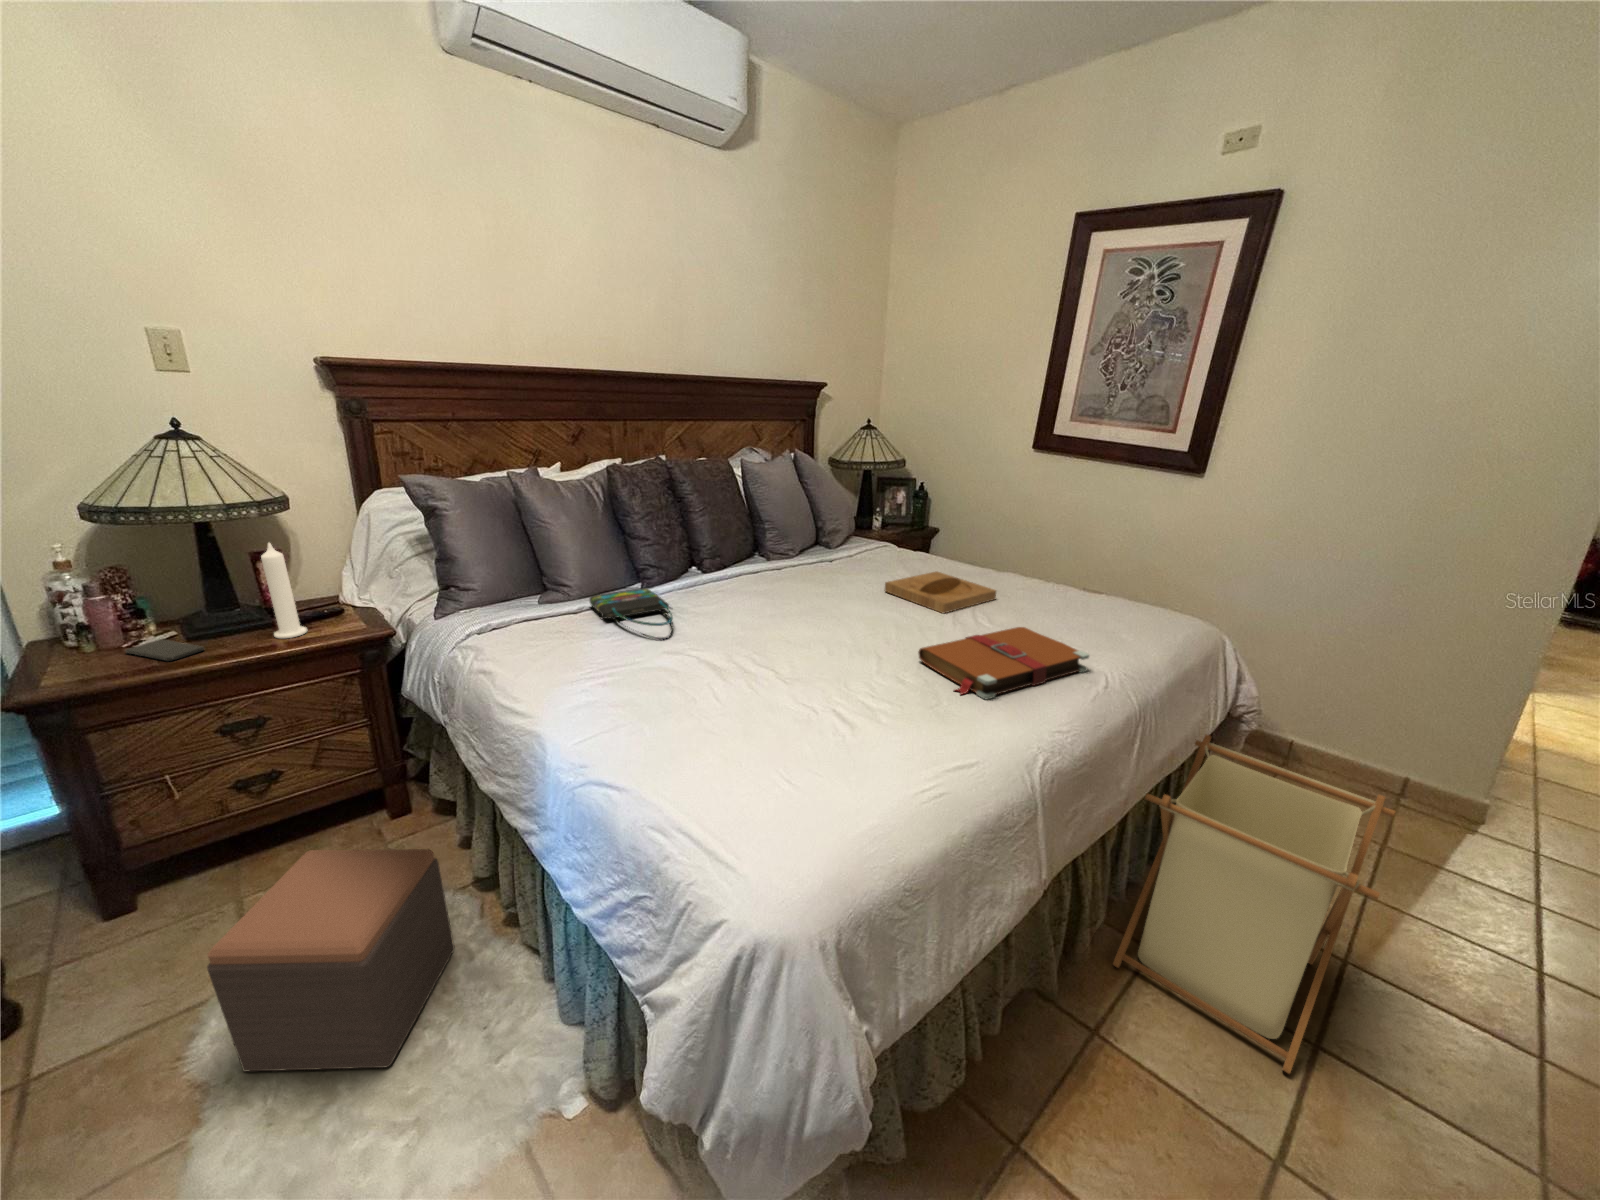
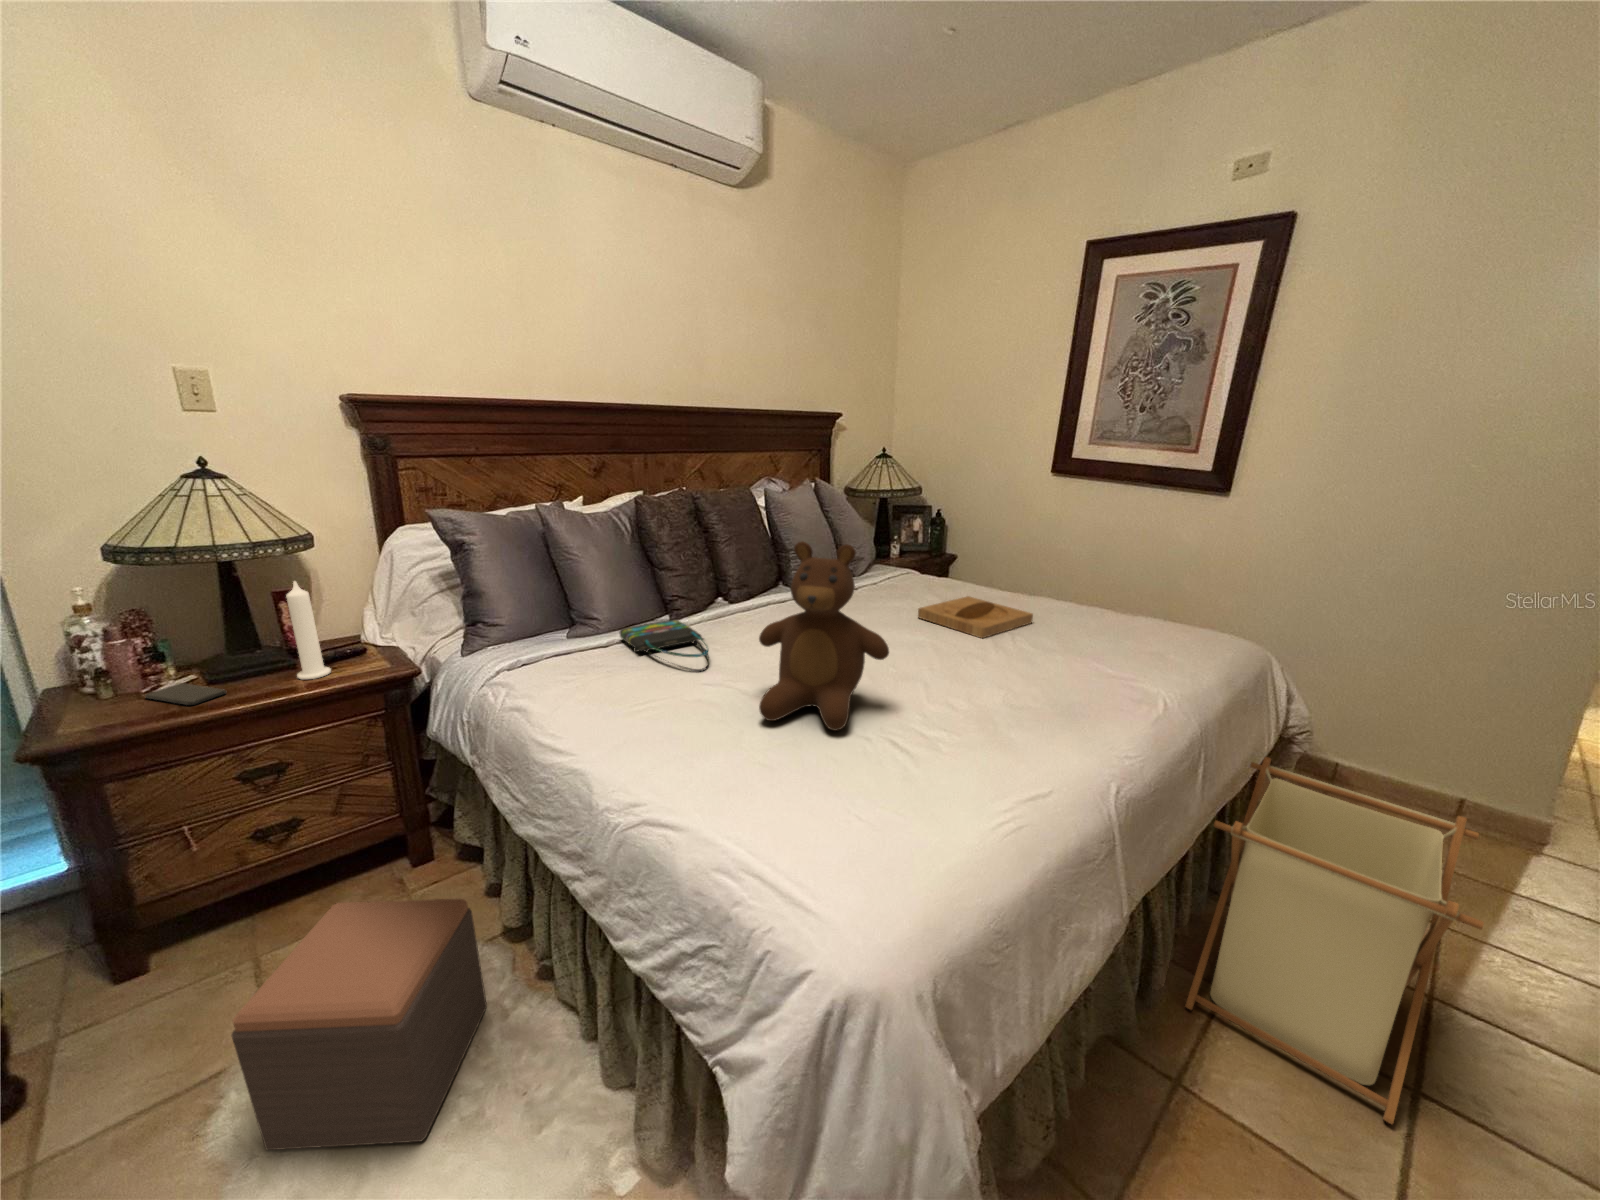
teddy bear: none [712,517,840,700] -> present [759,541,889,731]
book: present [918,627,1089,700] -> none [967,649,1146,725]

